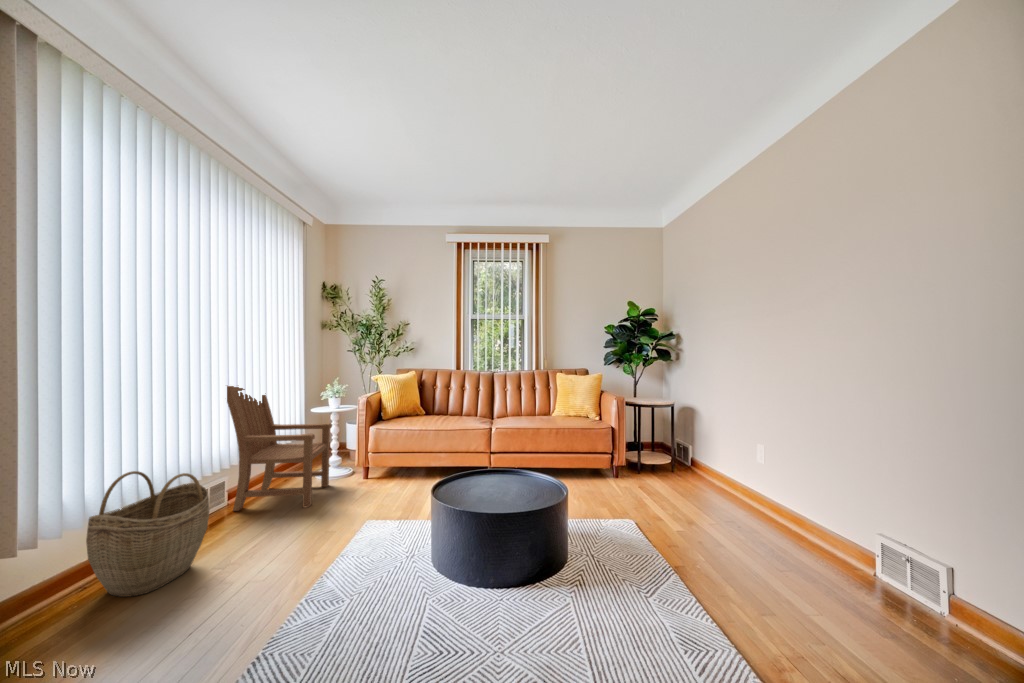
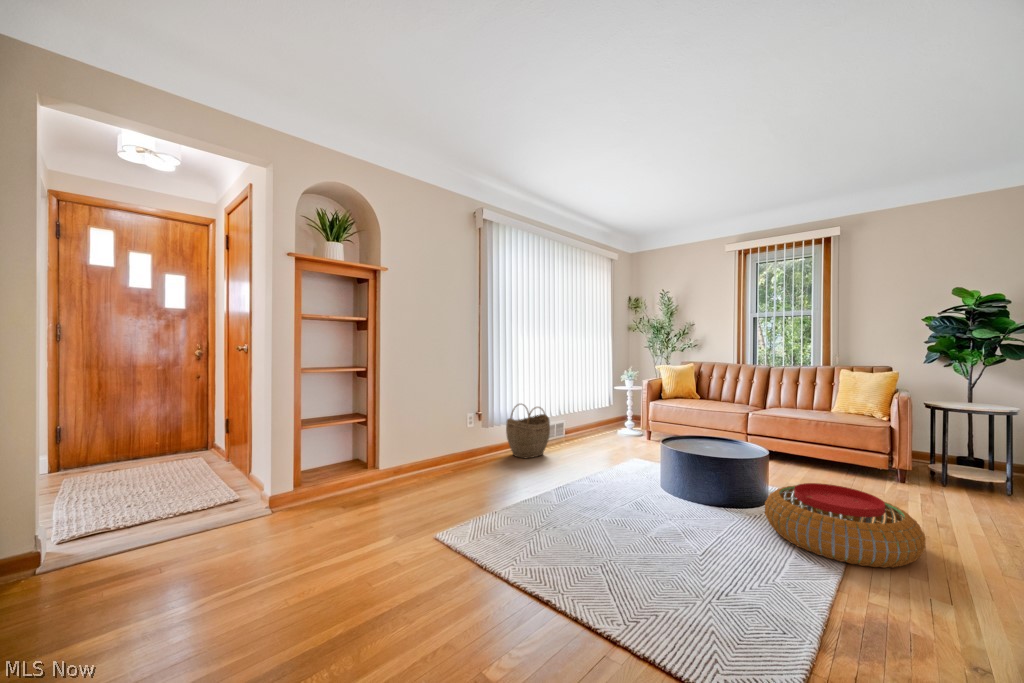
armchair: present [227,385,332,511] -> none [561,366,624,446]
pouf: none [598,513,761,626] -> present [765,483,926,568]

